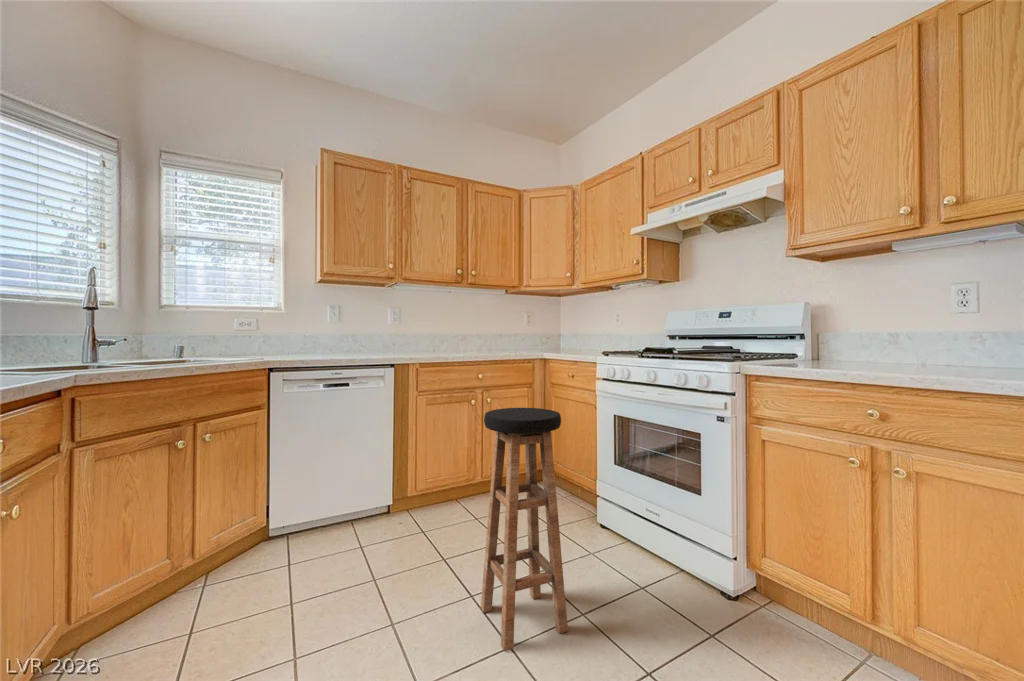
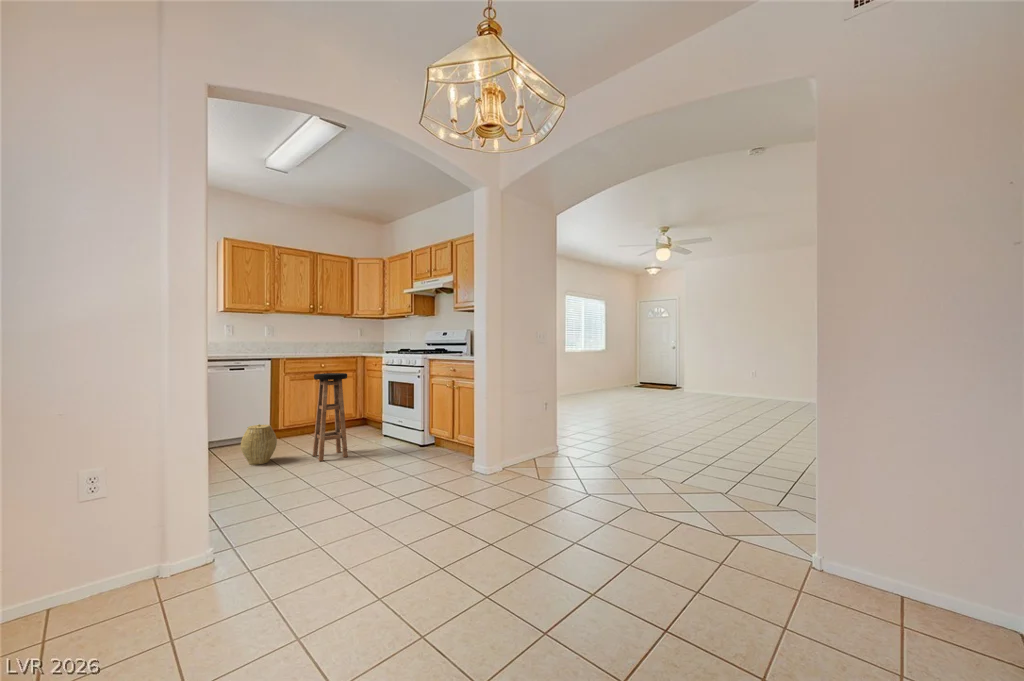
woven basket: none [322,531,402,645] -> present [241,424,277,465]

